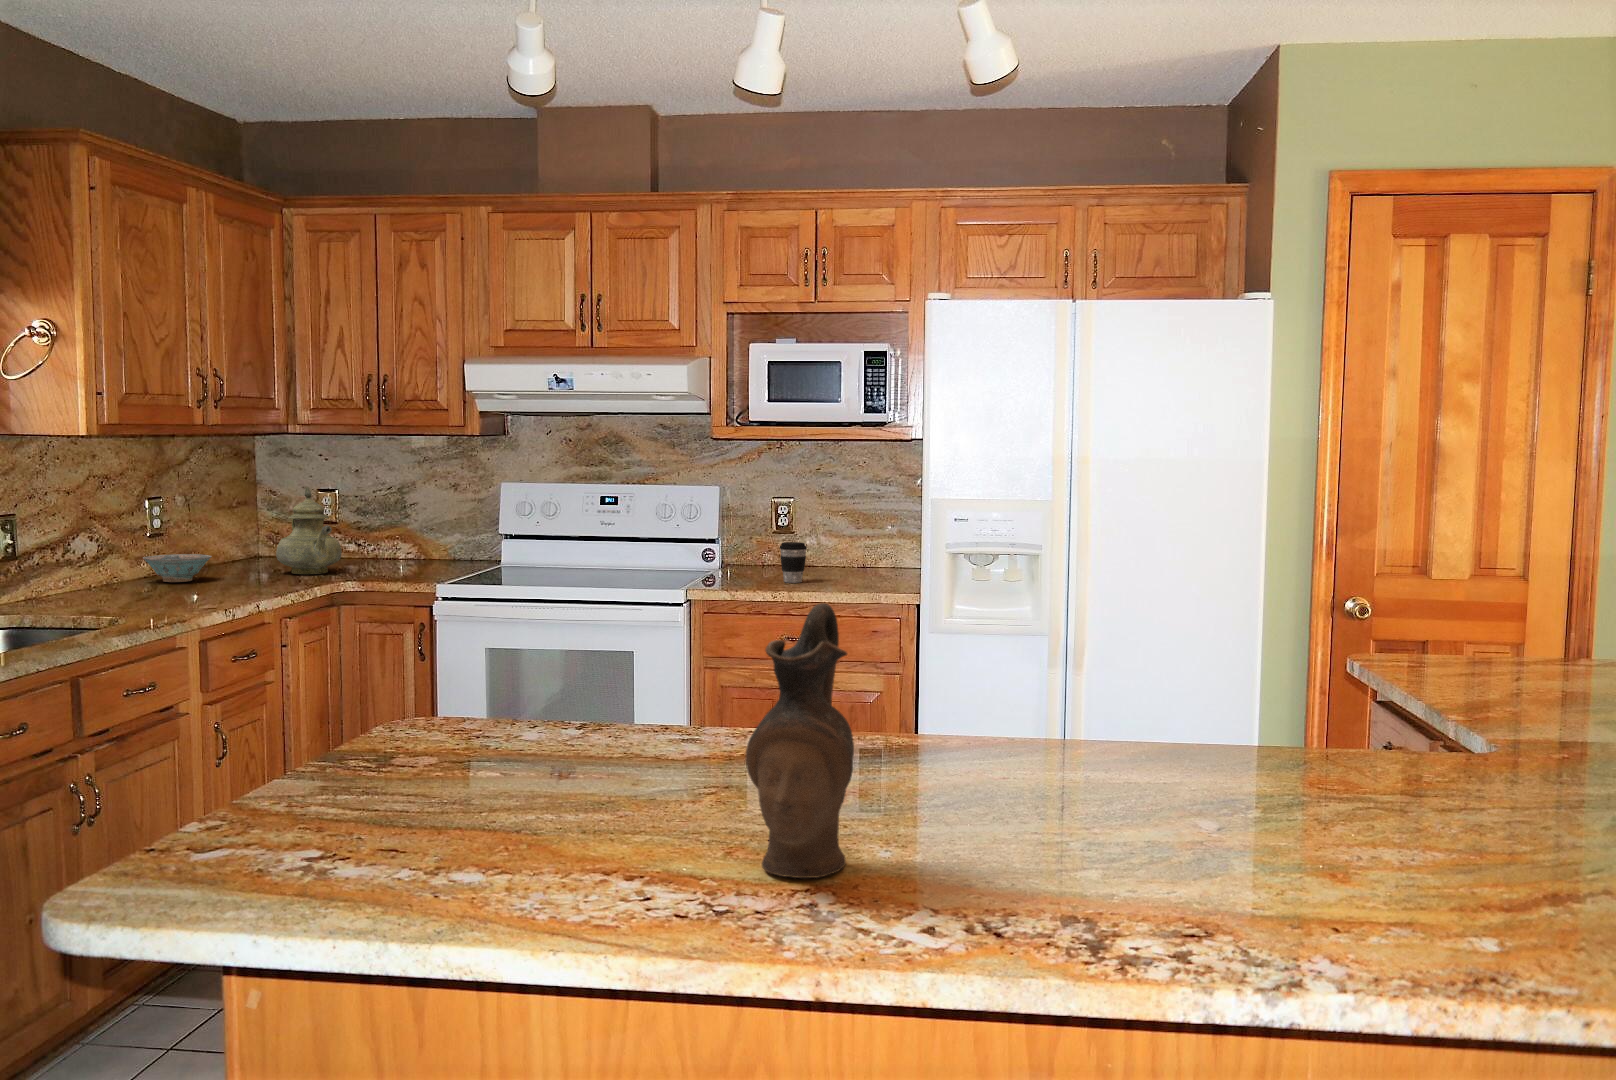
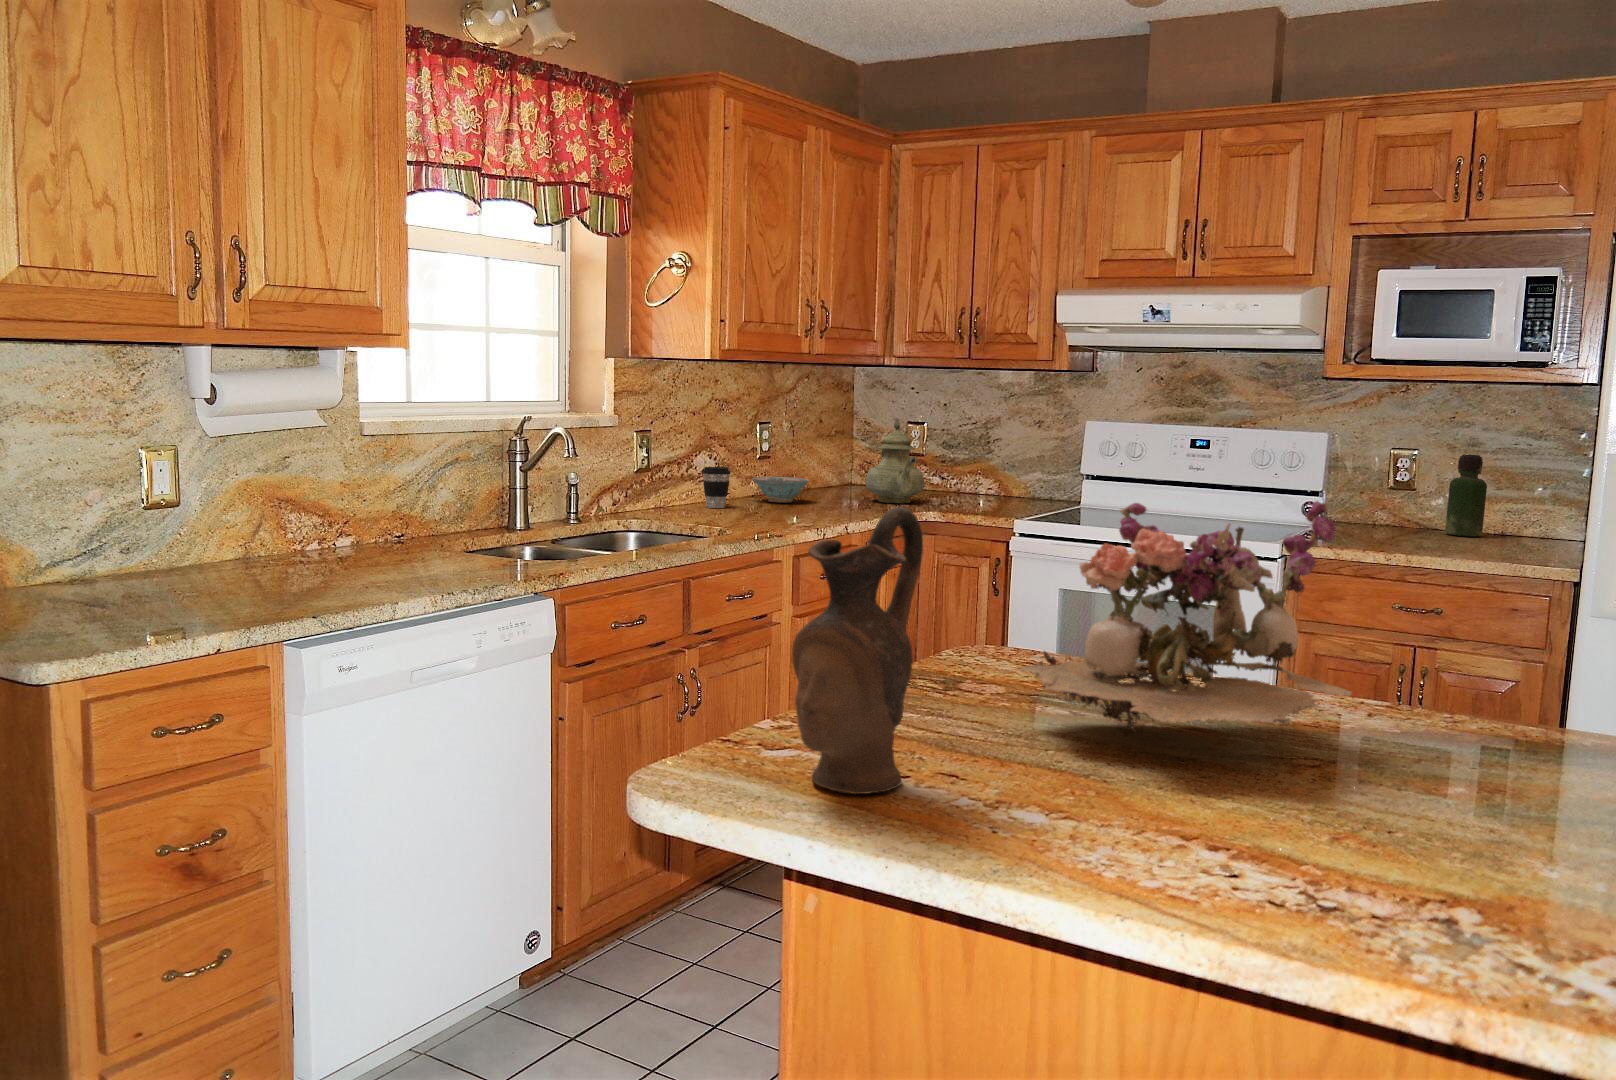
bottle: none [819,501,848,571] -> present [1445,454,1487,537]
coffee cup: present [780,542,807,583] -> present [702,467,730,508]
flower arrangement: none [449,561,738,785] -> present [1020,496,1352,731]
ceramic pitcher: present [746,603,854,878] -> present [792,507,923,794]

